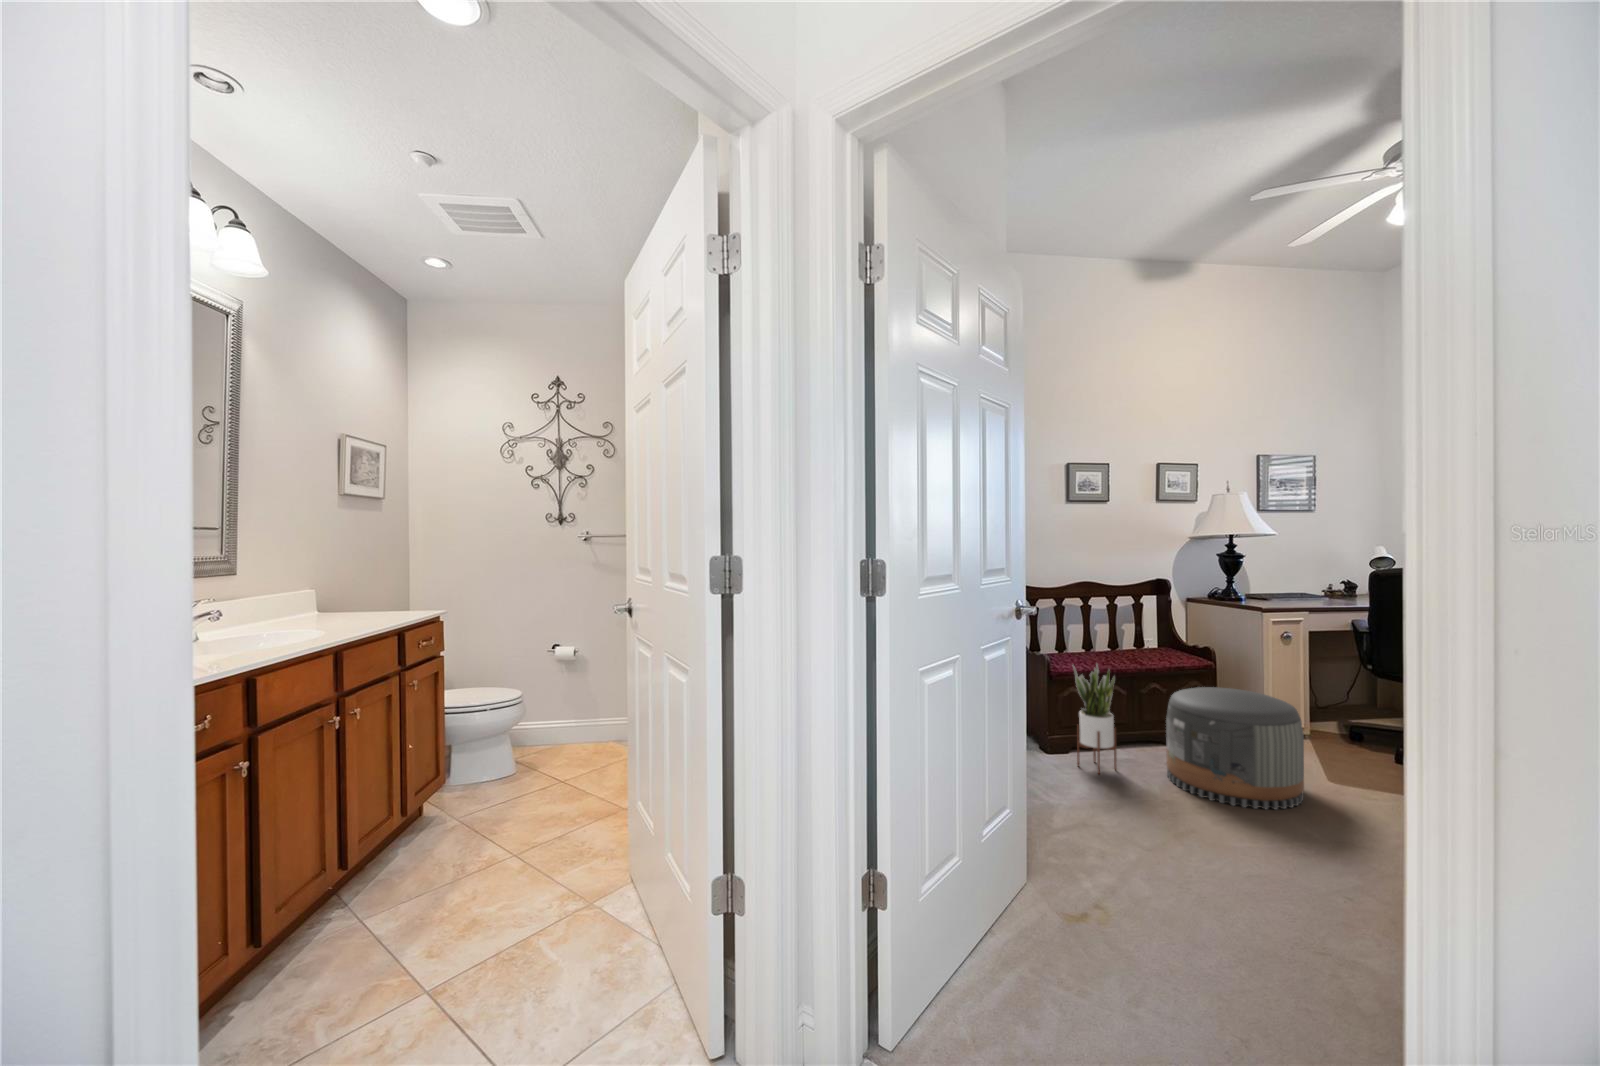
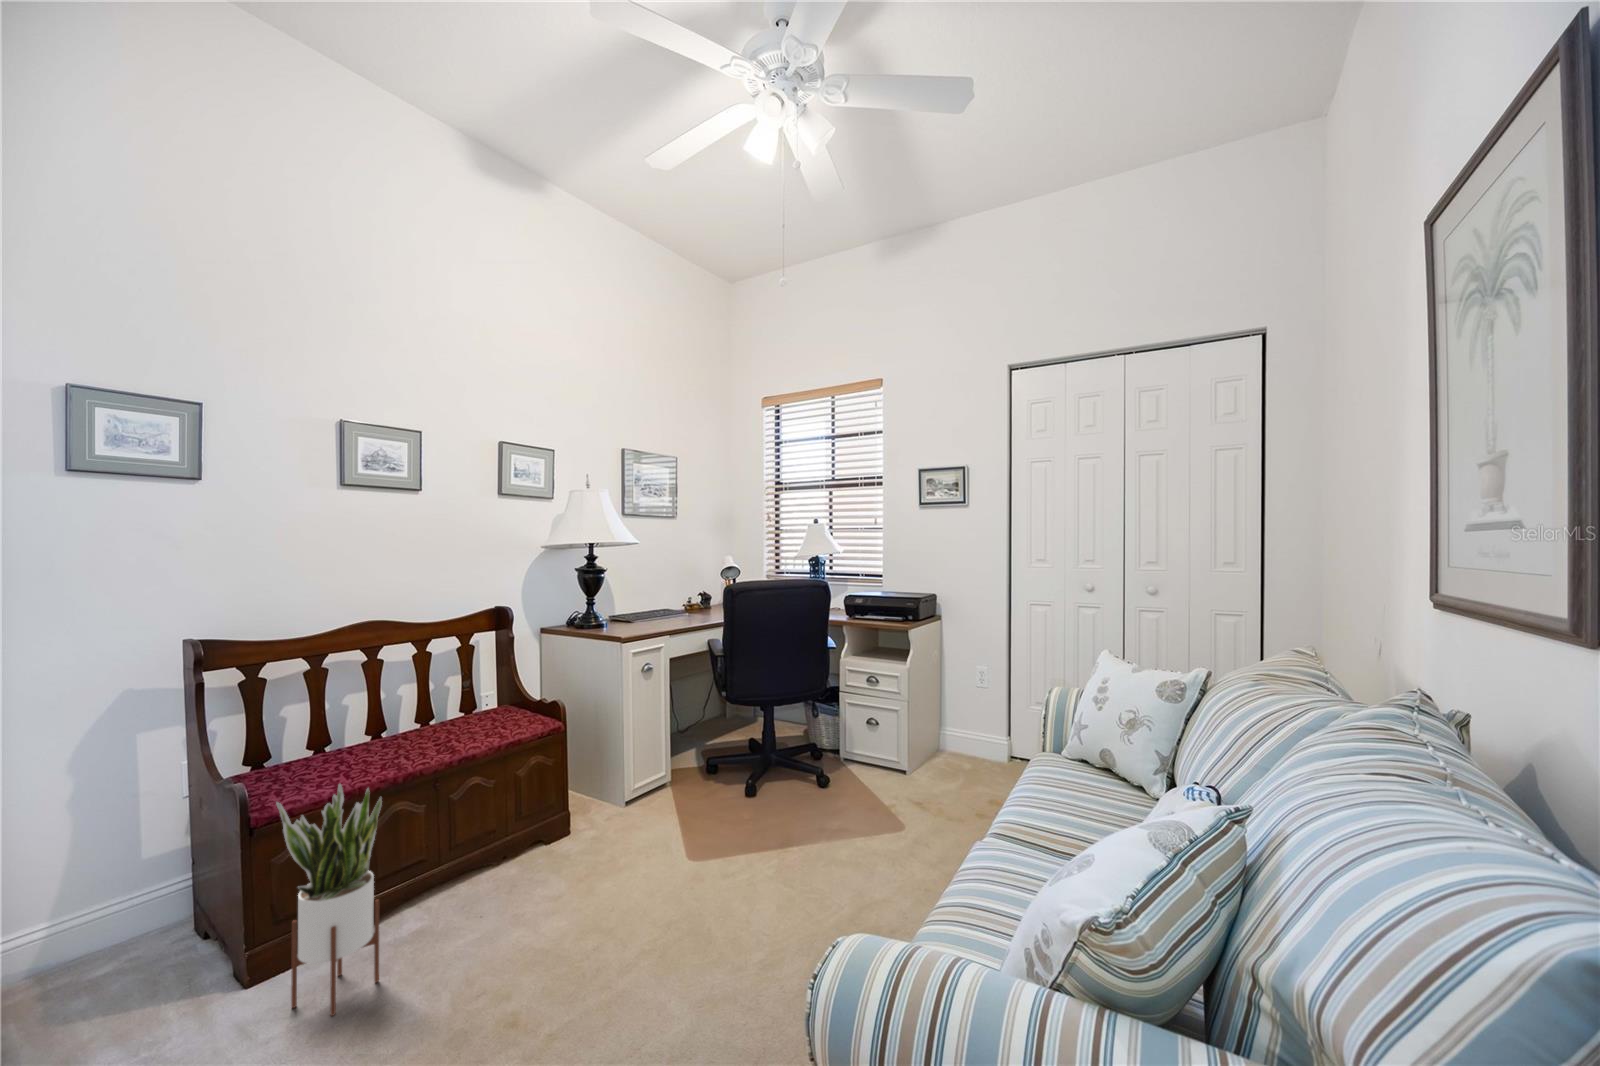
pouf: present [1166,687,1304,809] -> none [474,767,666,992]

